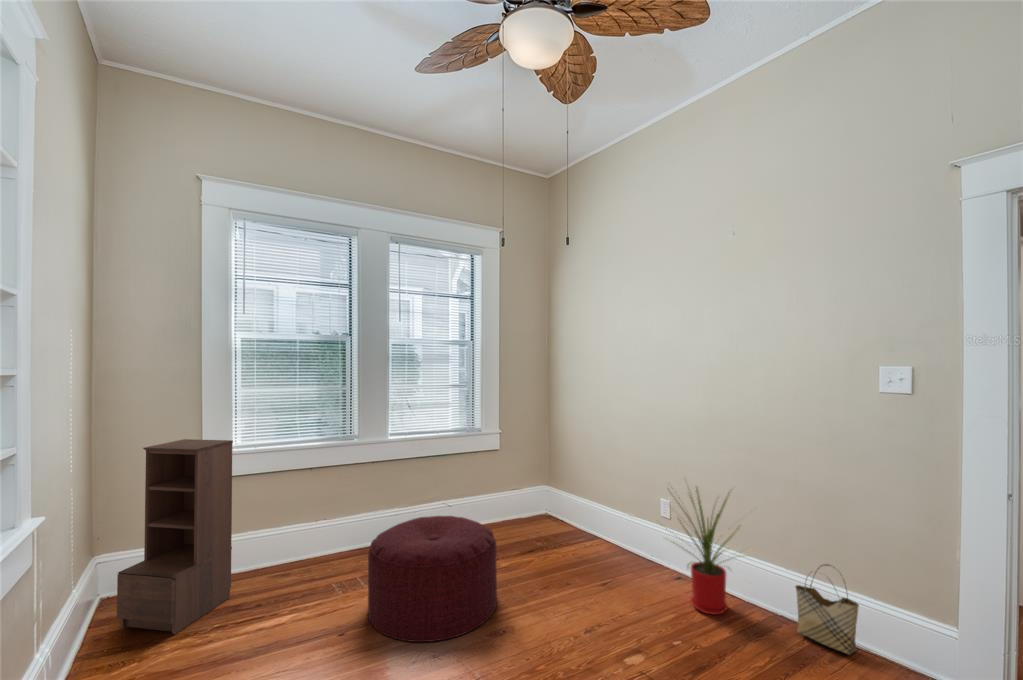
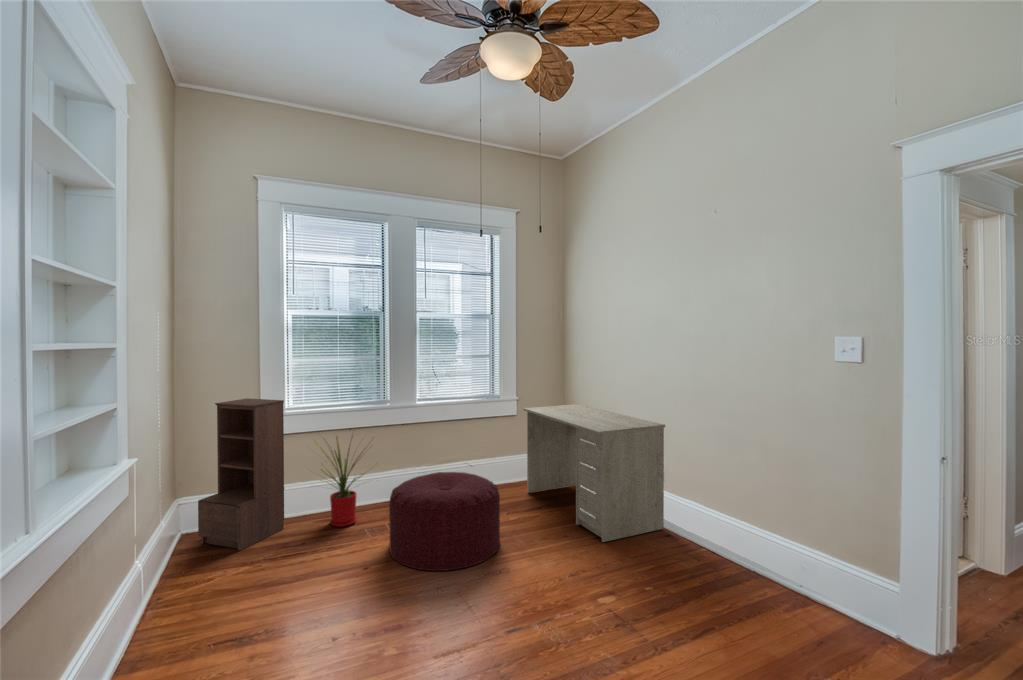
desk: none [505,431,666,587] -> present [523,404,665,542]
house plant: present [670,490,745,615] -> present [320,436,371,527]
woven basket: present [795,564,859,655] -> none [766,529,821,610]

